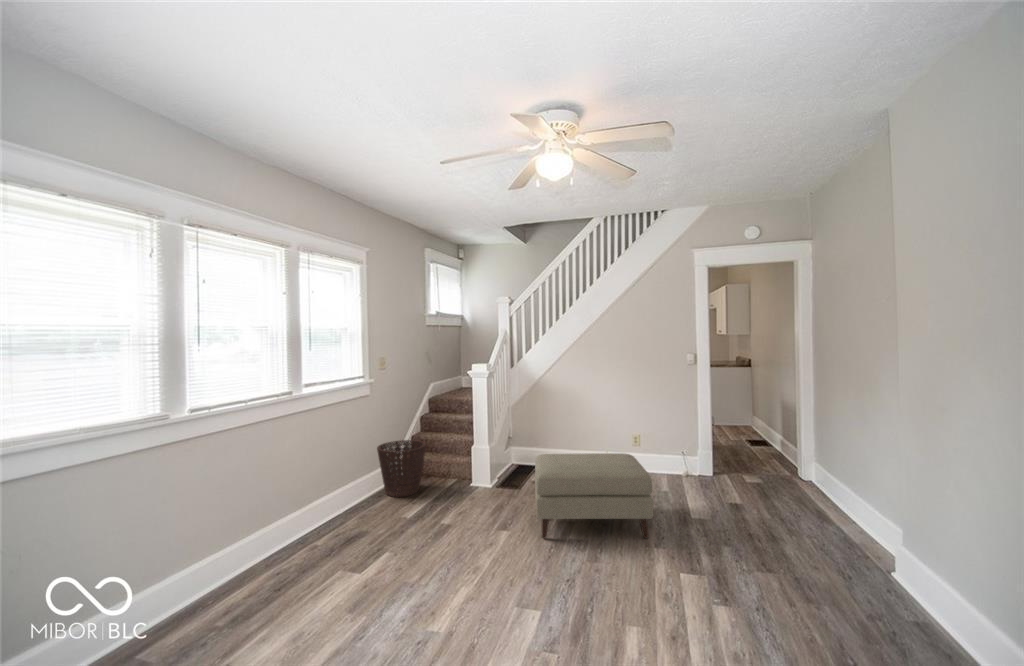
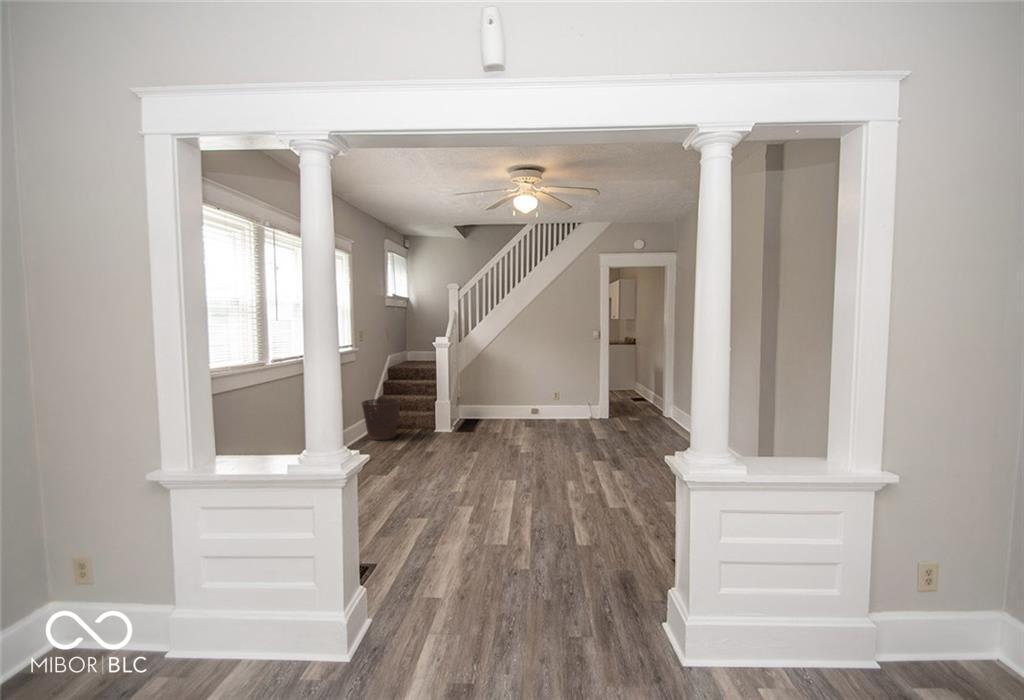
ottoman: present [535,453,654,538] -> none [491,399,575,453]

